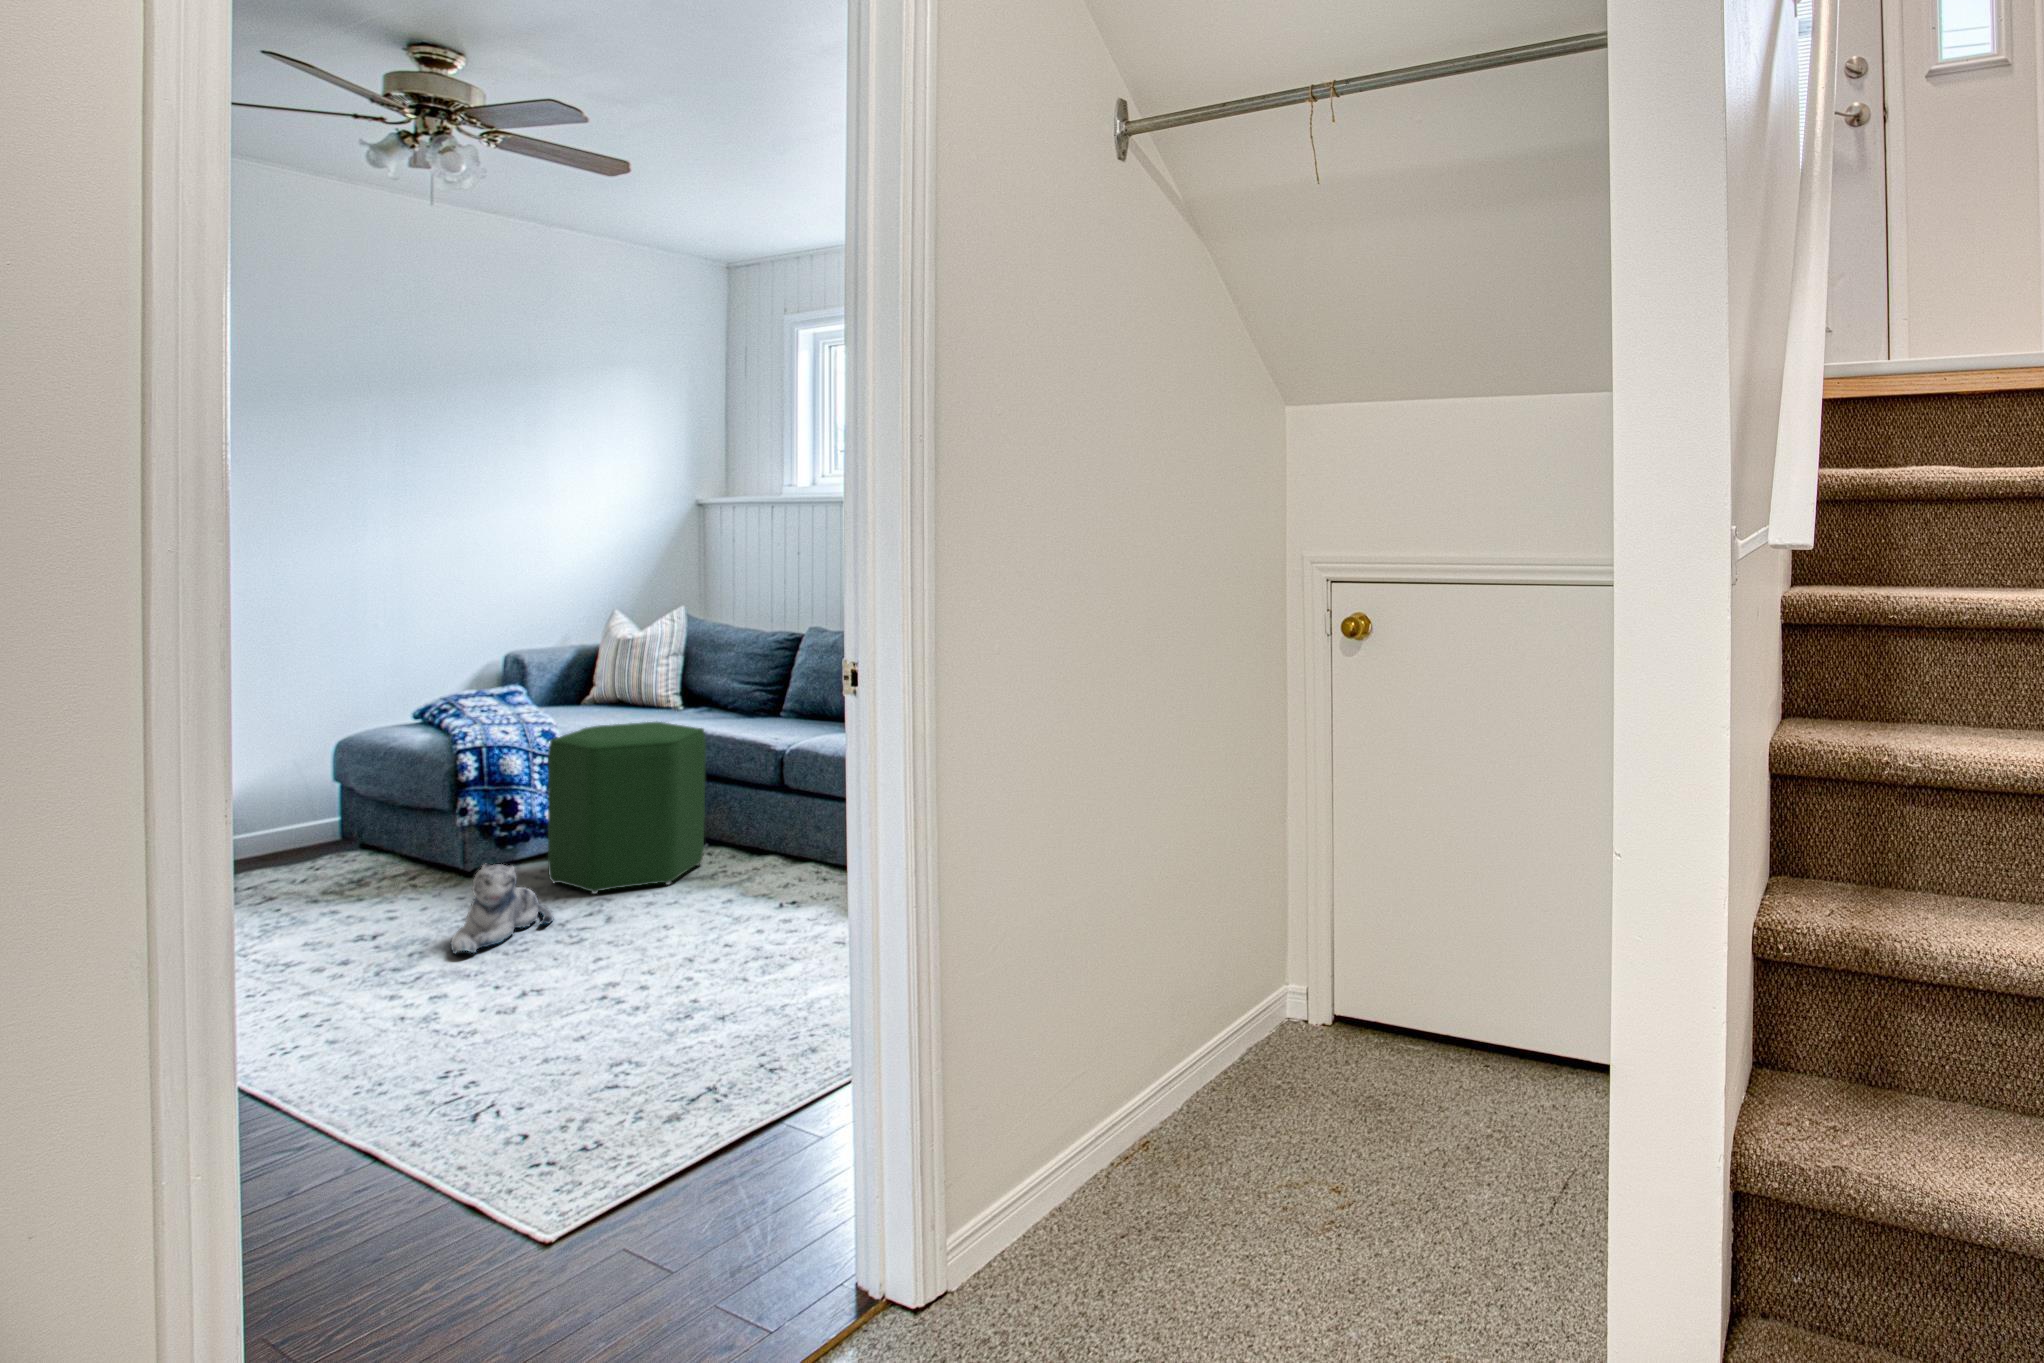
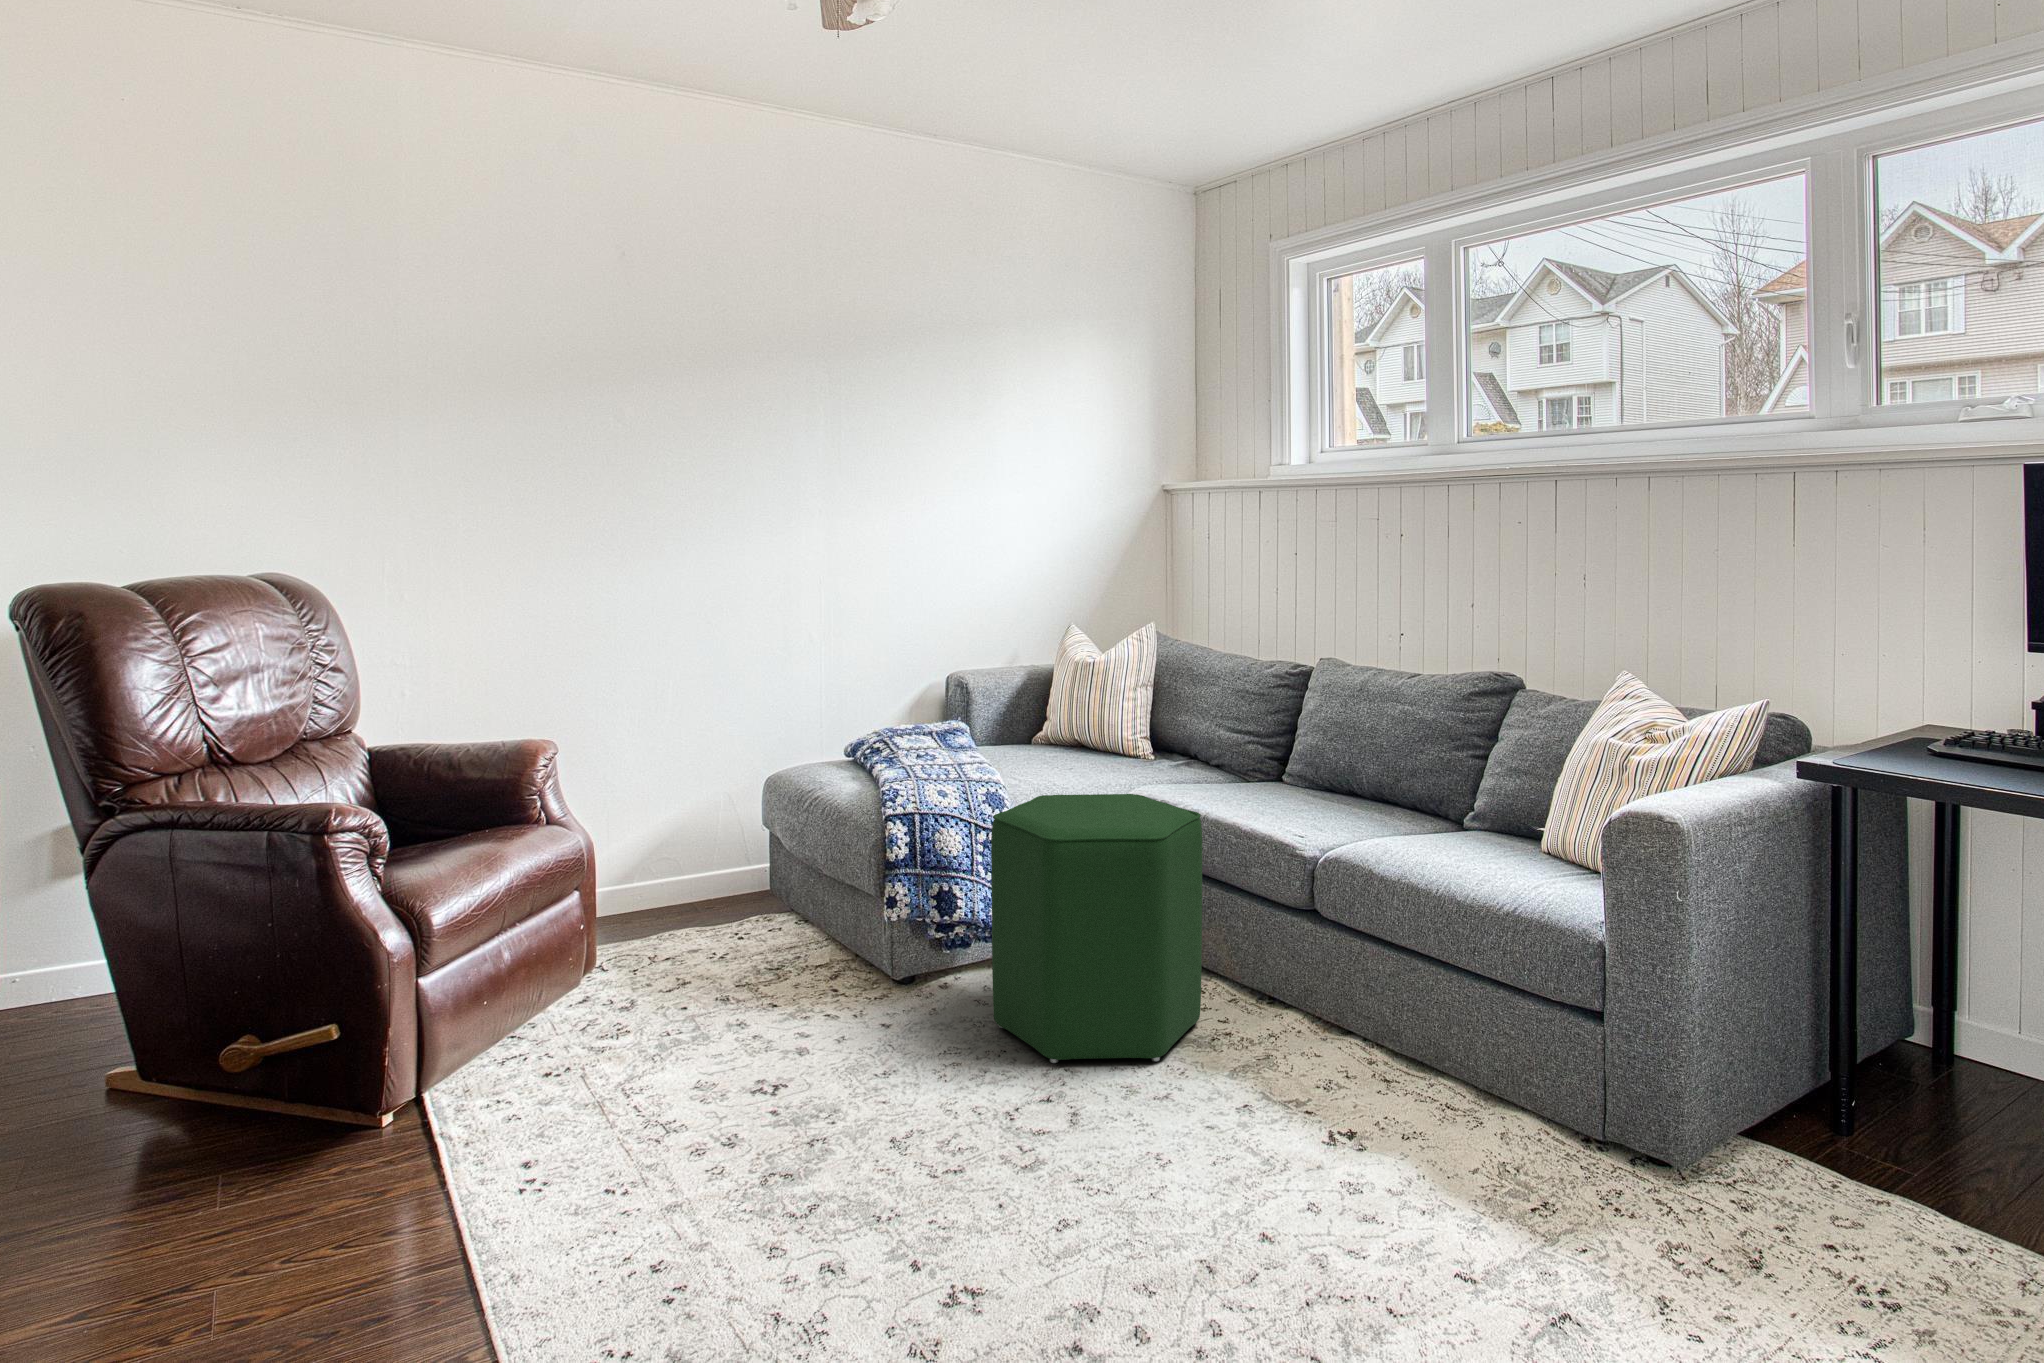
plush toy: present [451,864,554,954] -> none [859,1019,999,1172]

